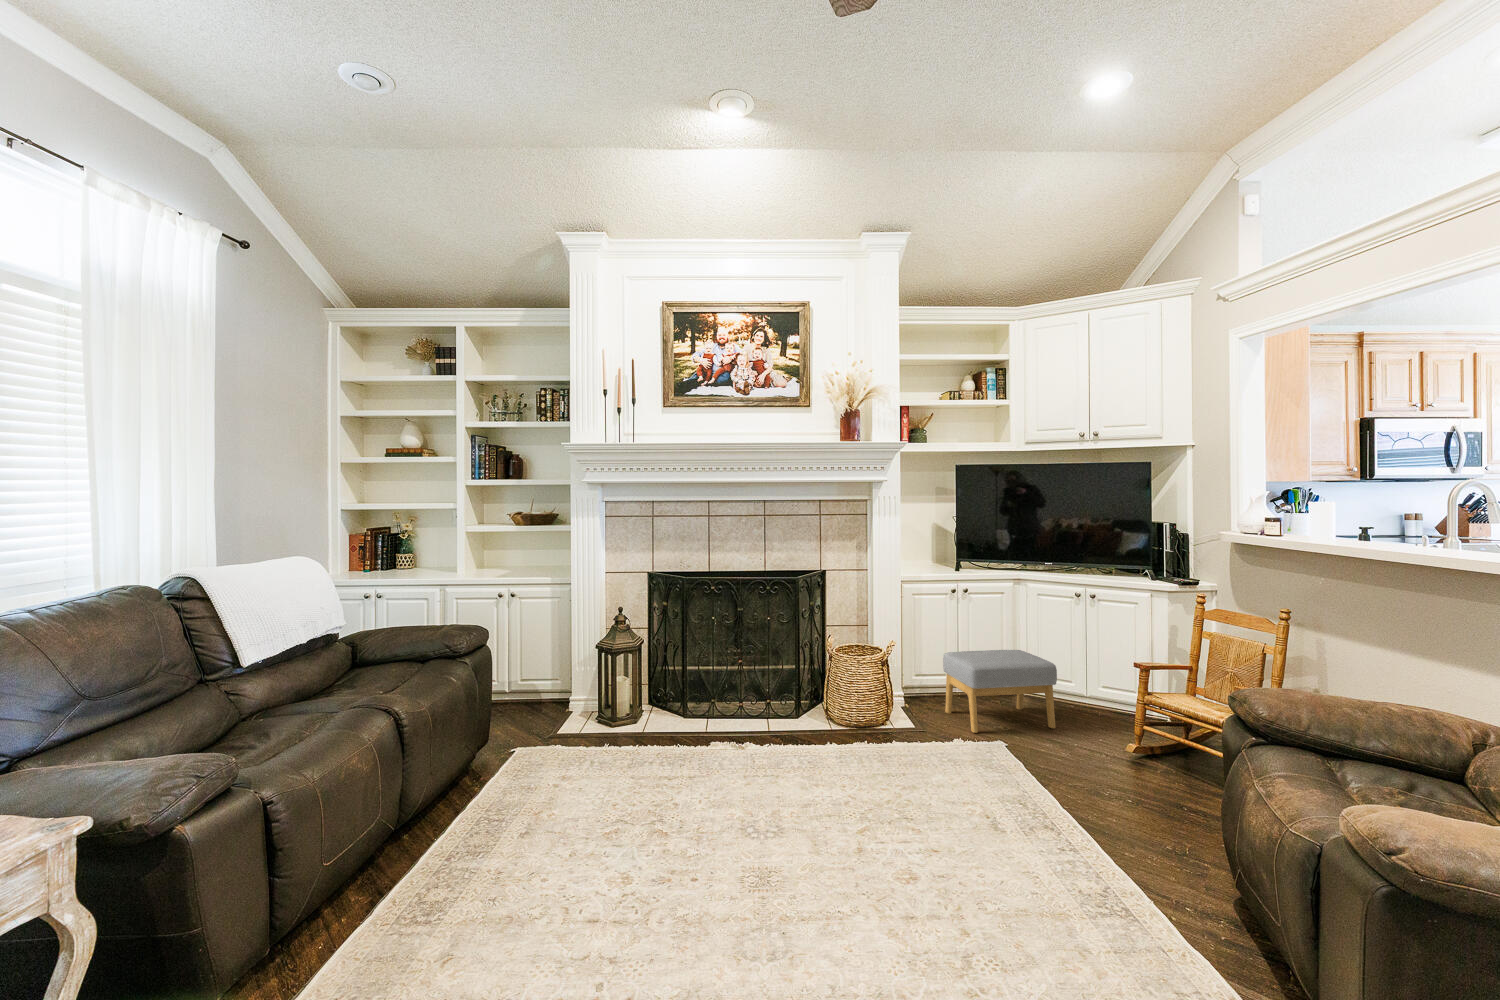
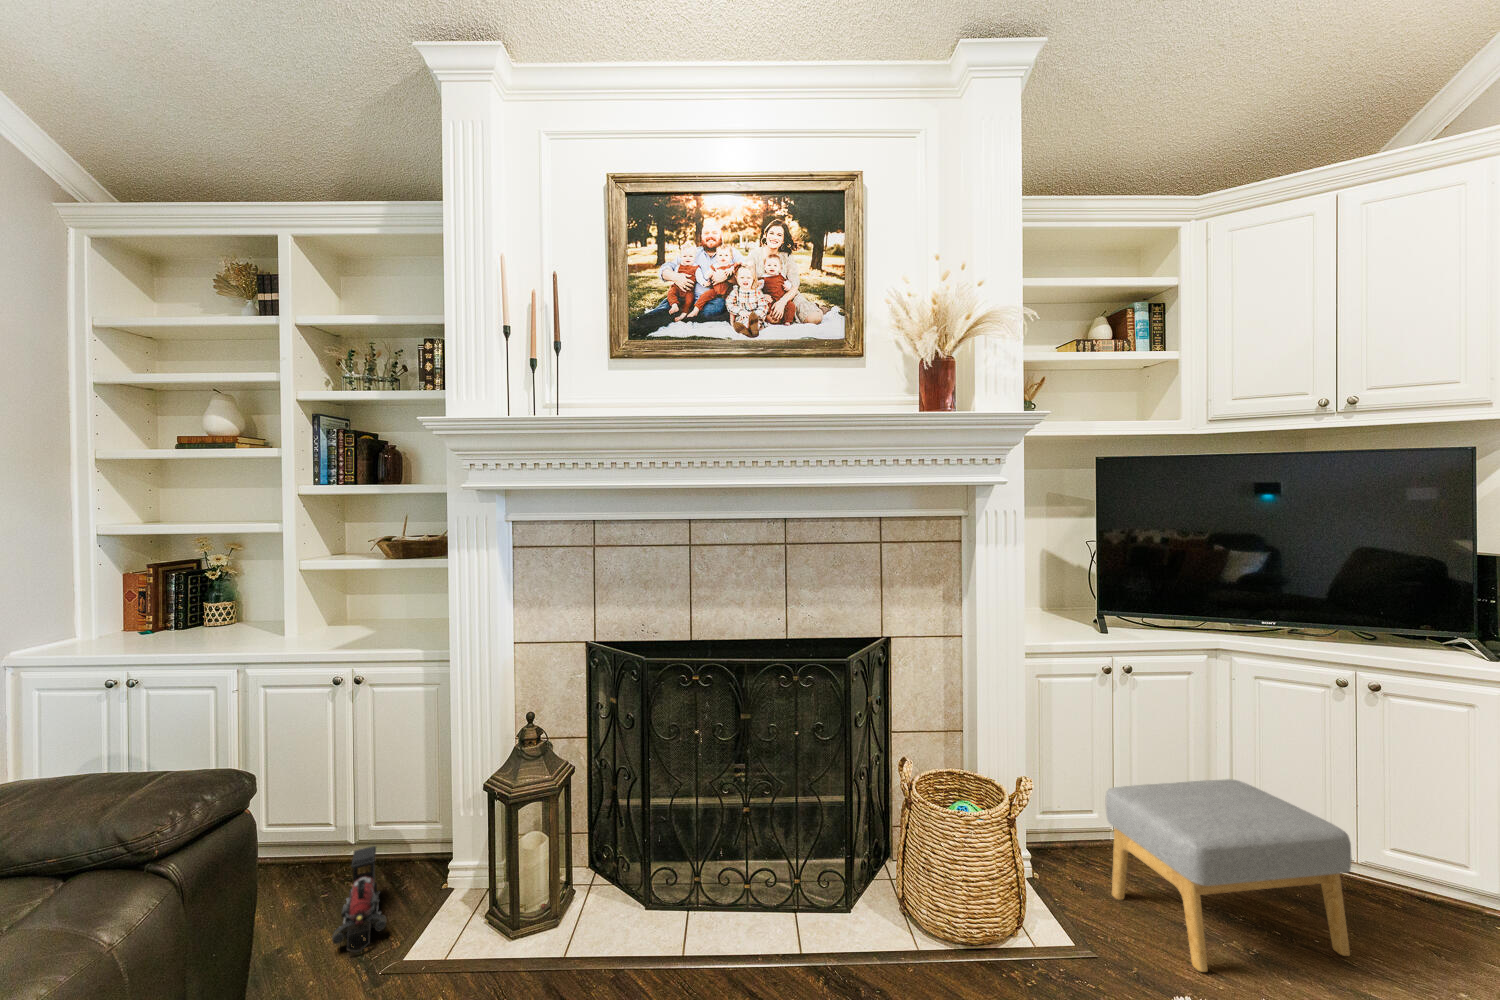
toy train: none [518,686,546,728] -> present [332,846,387,952]

